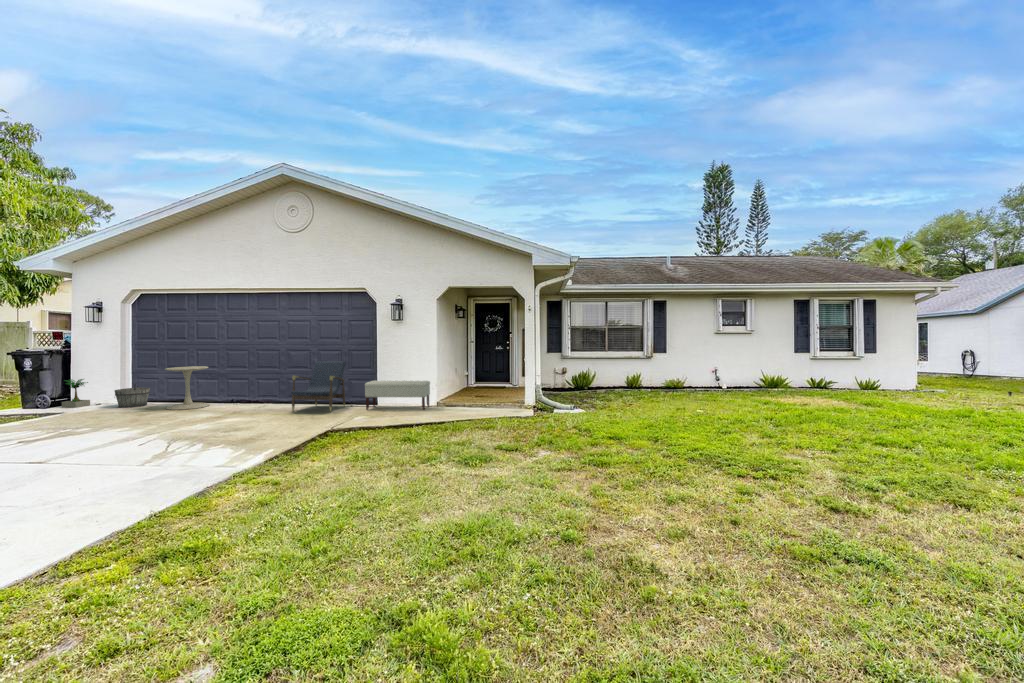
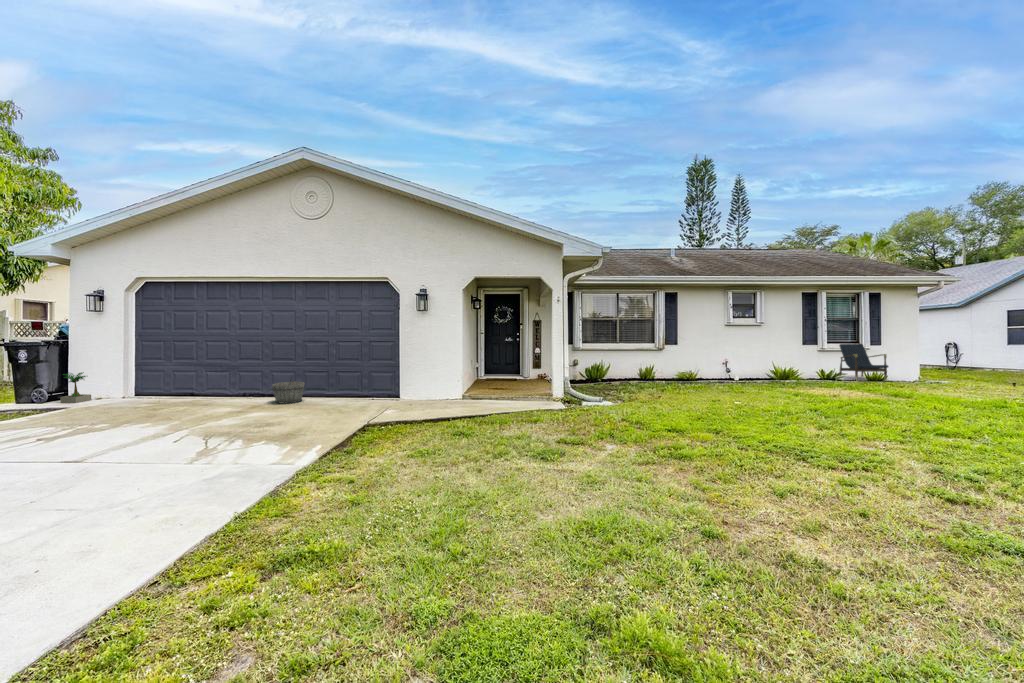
lounge chair: present [291,361,345,412] -> present [839,344,888,380]
pedestal table: present [165,366,210,410] -> none [174,359,222,405]
bench: present [365,381,430,410] -> none [389,374,456,404]
wooden bucket: present [115,384,150,408] -> present [272,380,304,403]

